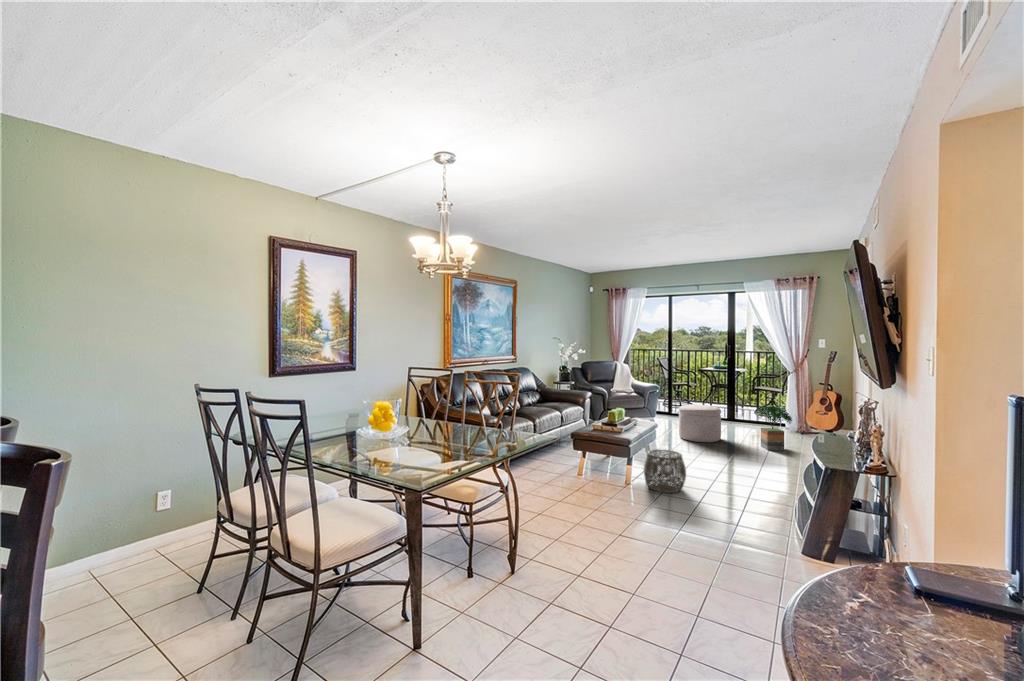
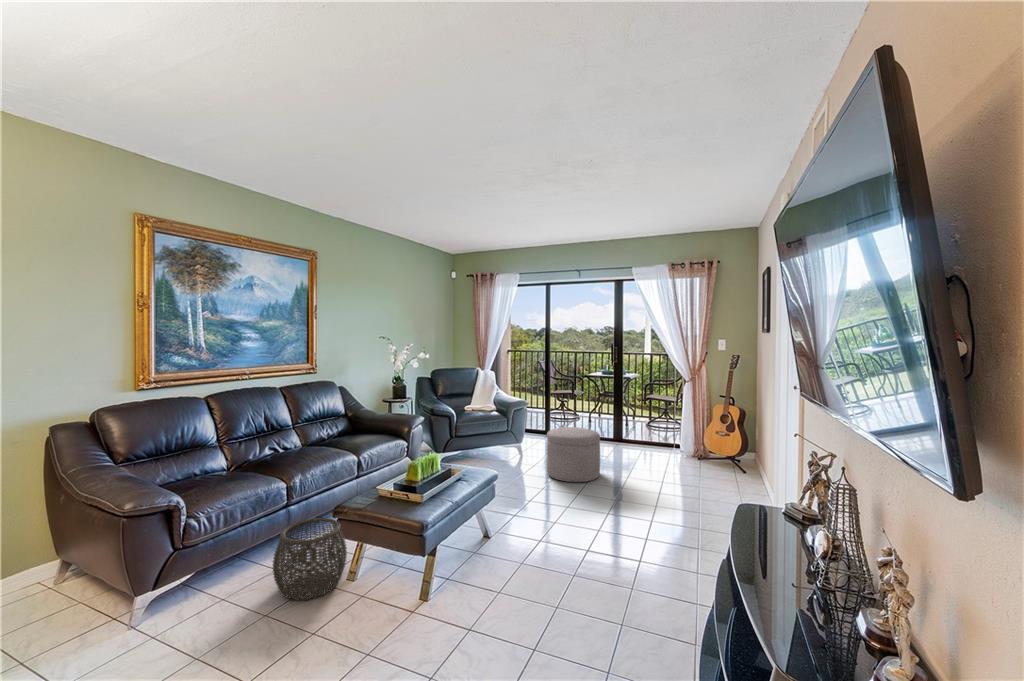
potted tree: present [757,406,792,451] -> none [644,429,690,493]
woven basket: present [644,449,686,493] -> present [273,518,347,601]

